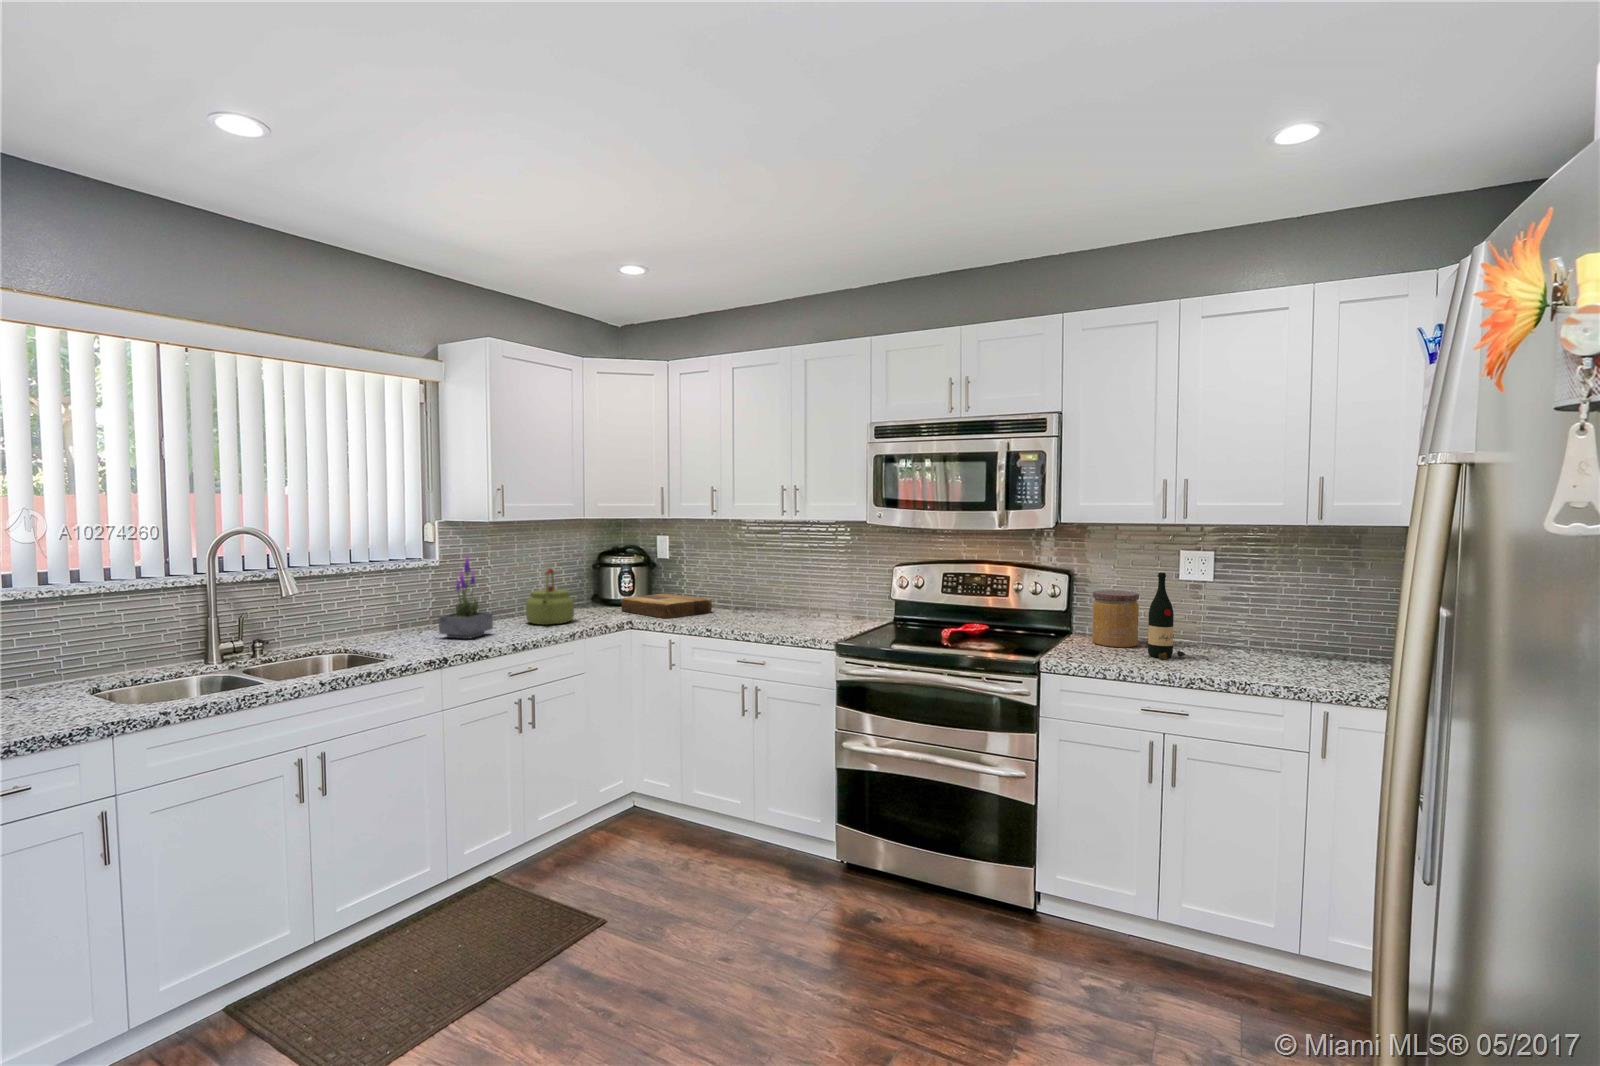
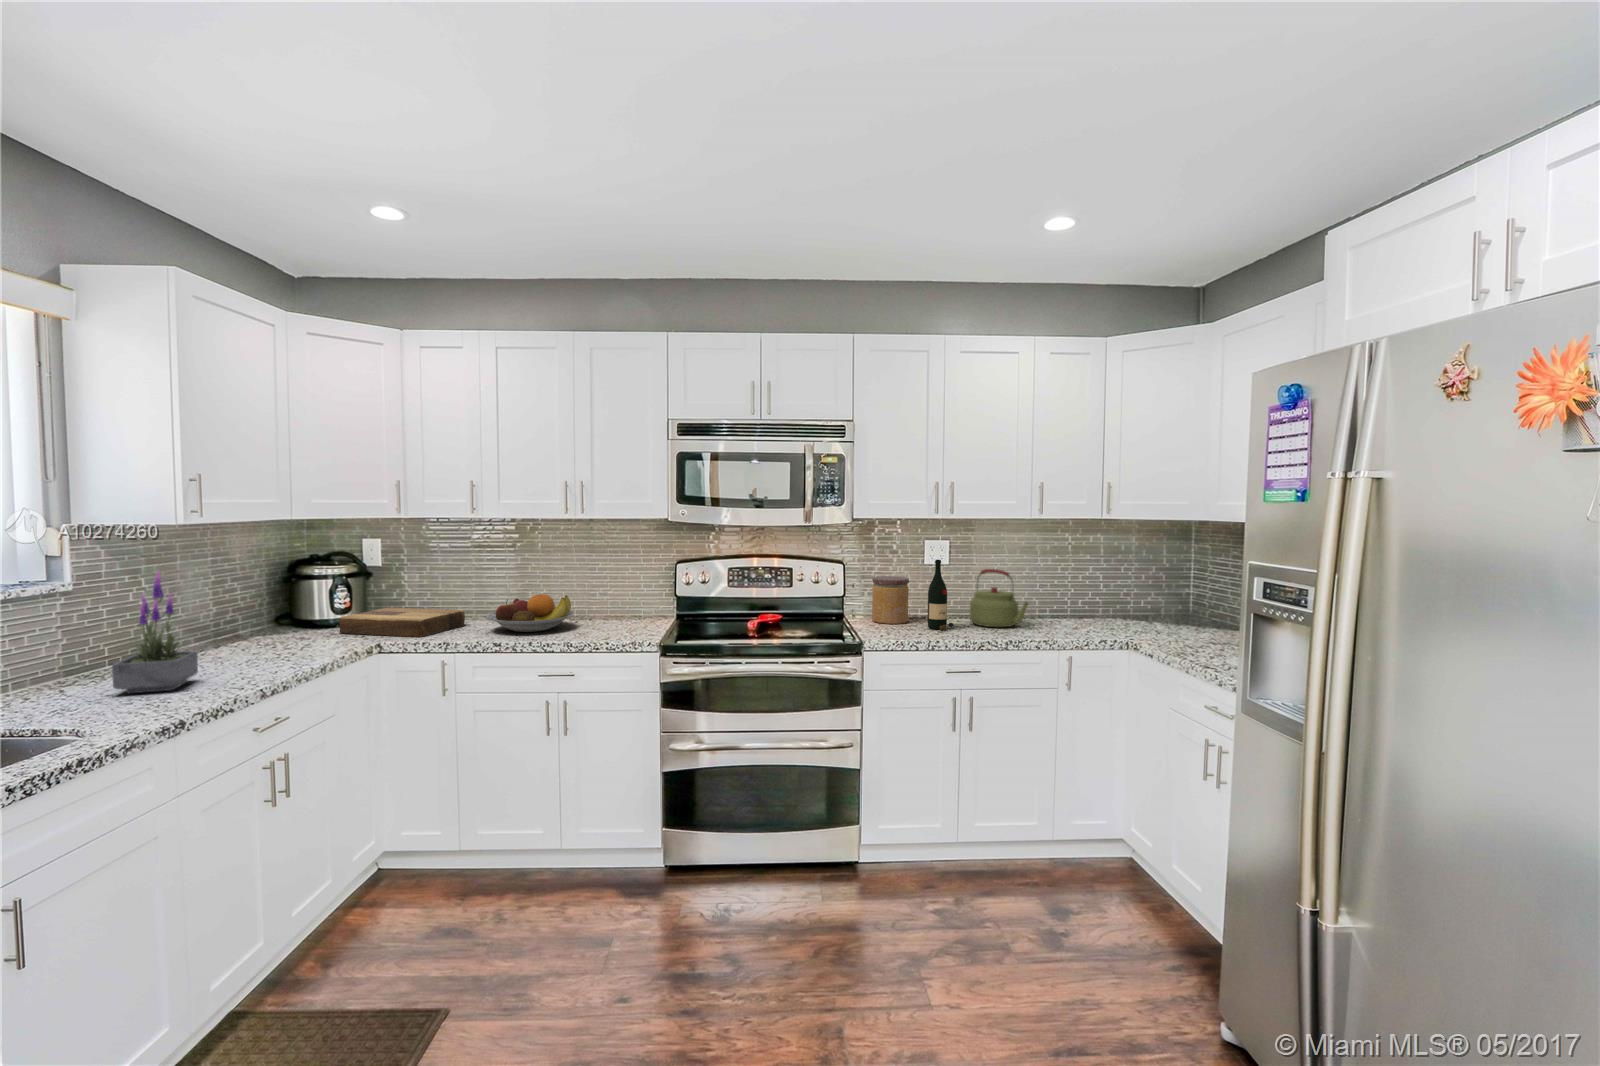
kettle: present [526,569,574,625] -> present [969,569,1028,627]
fruit bowl: none [717,589,791,622] -> present [487,594,574,632]

